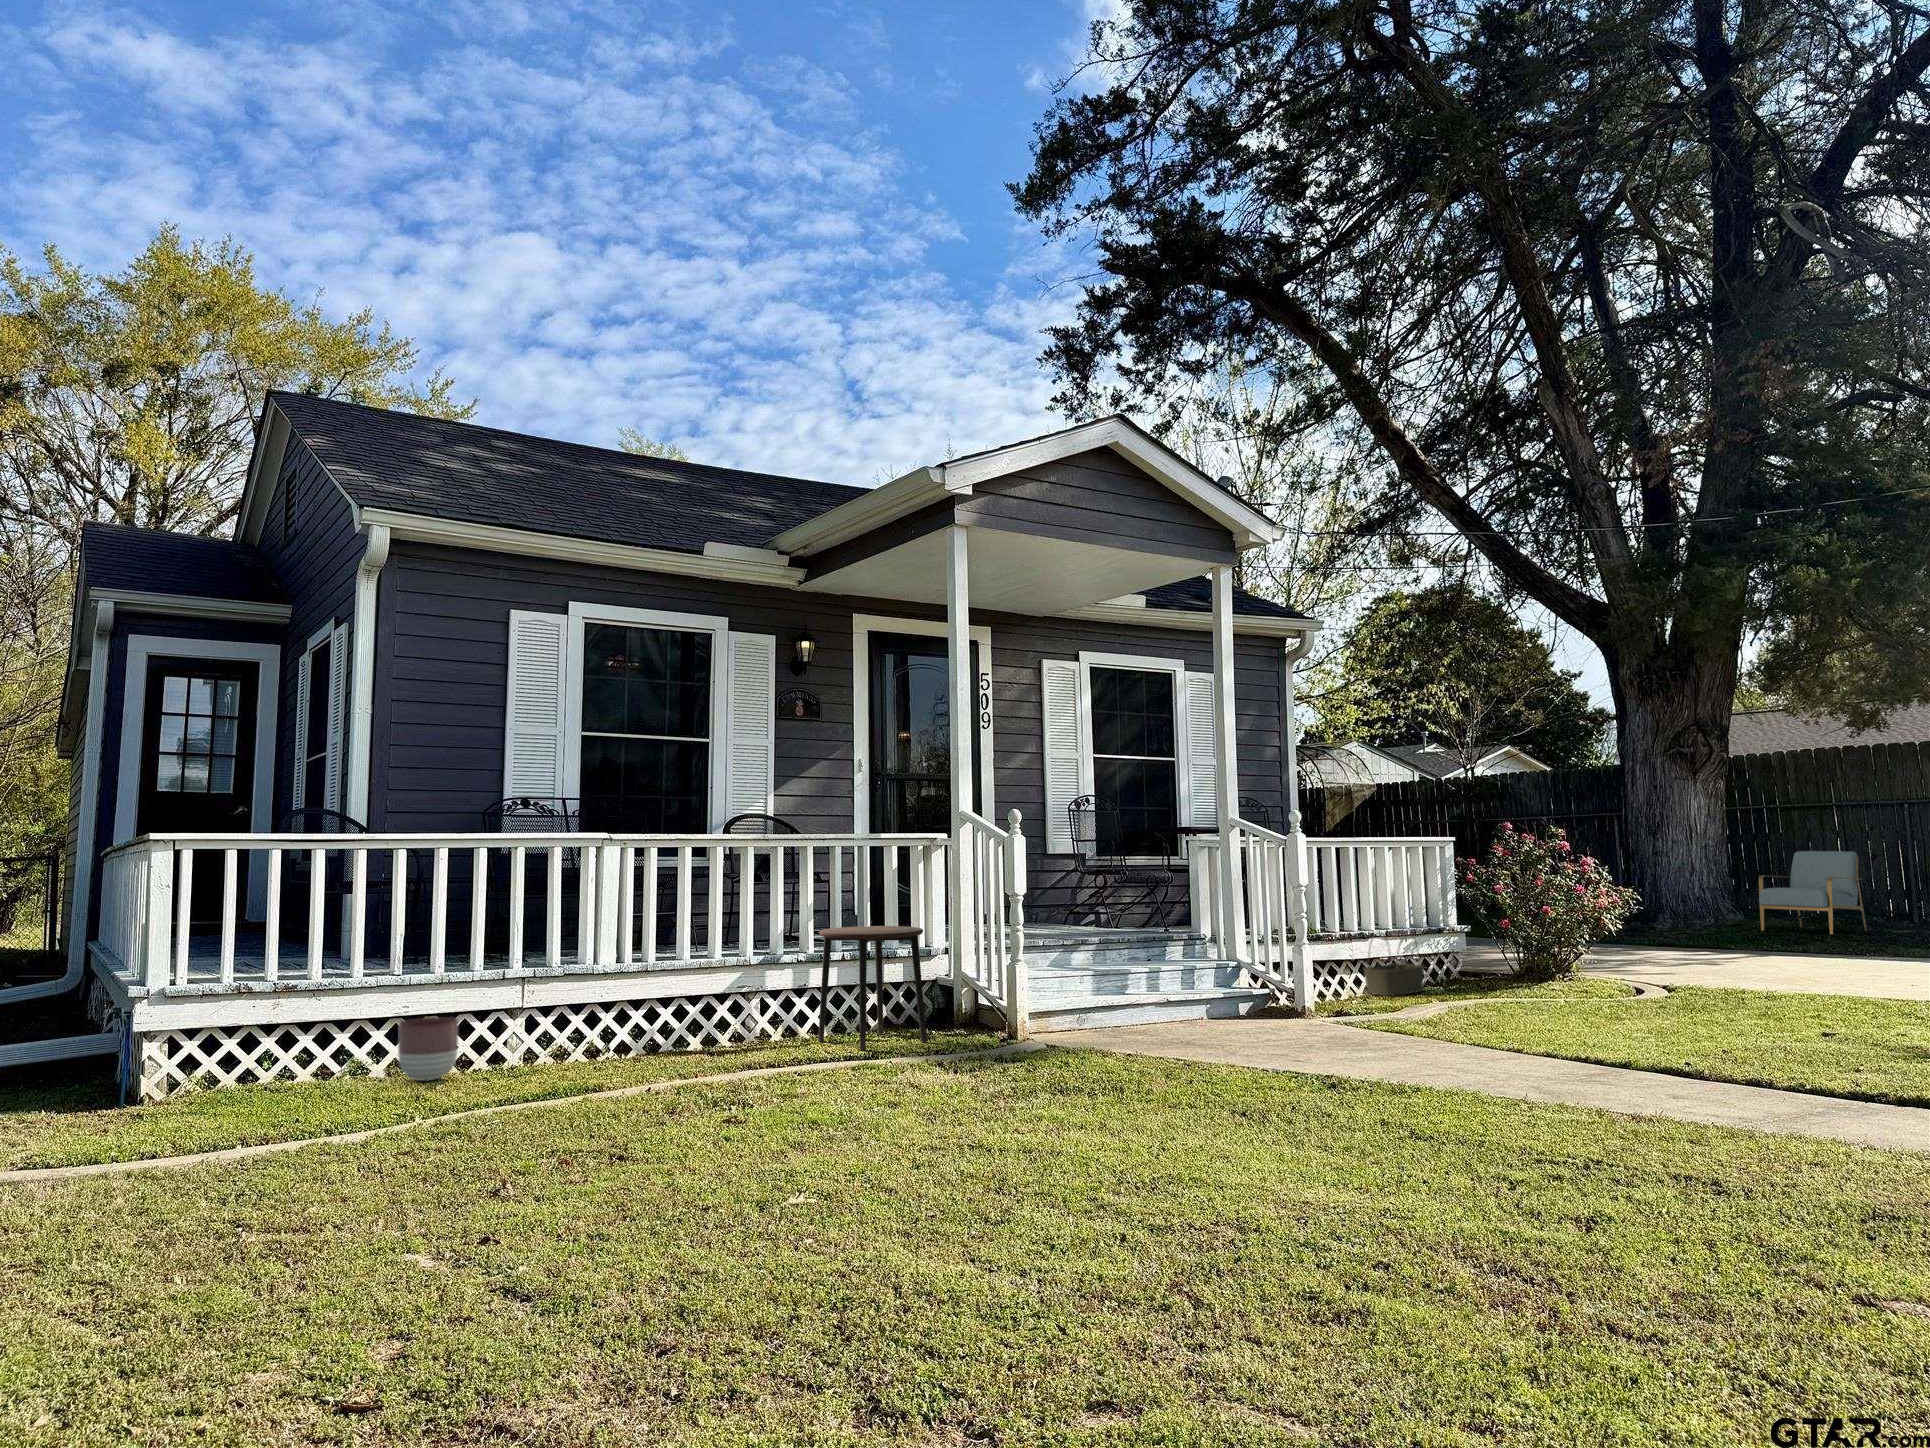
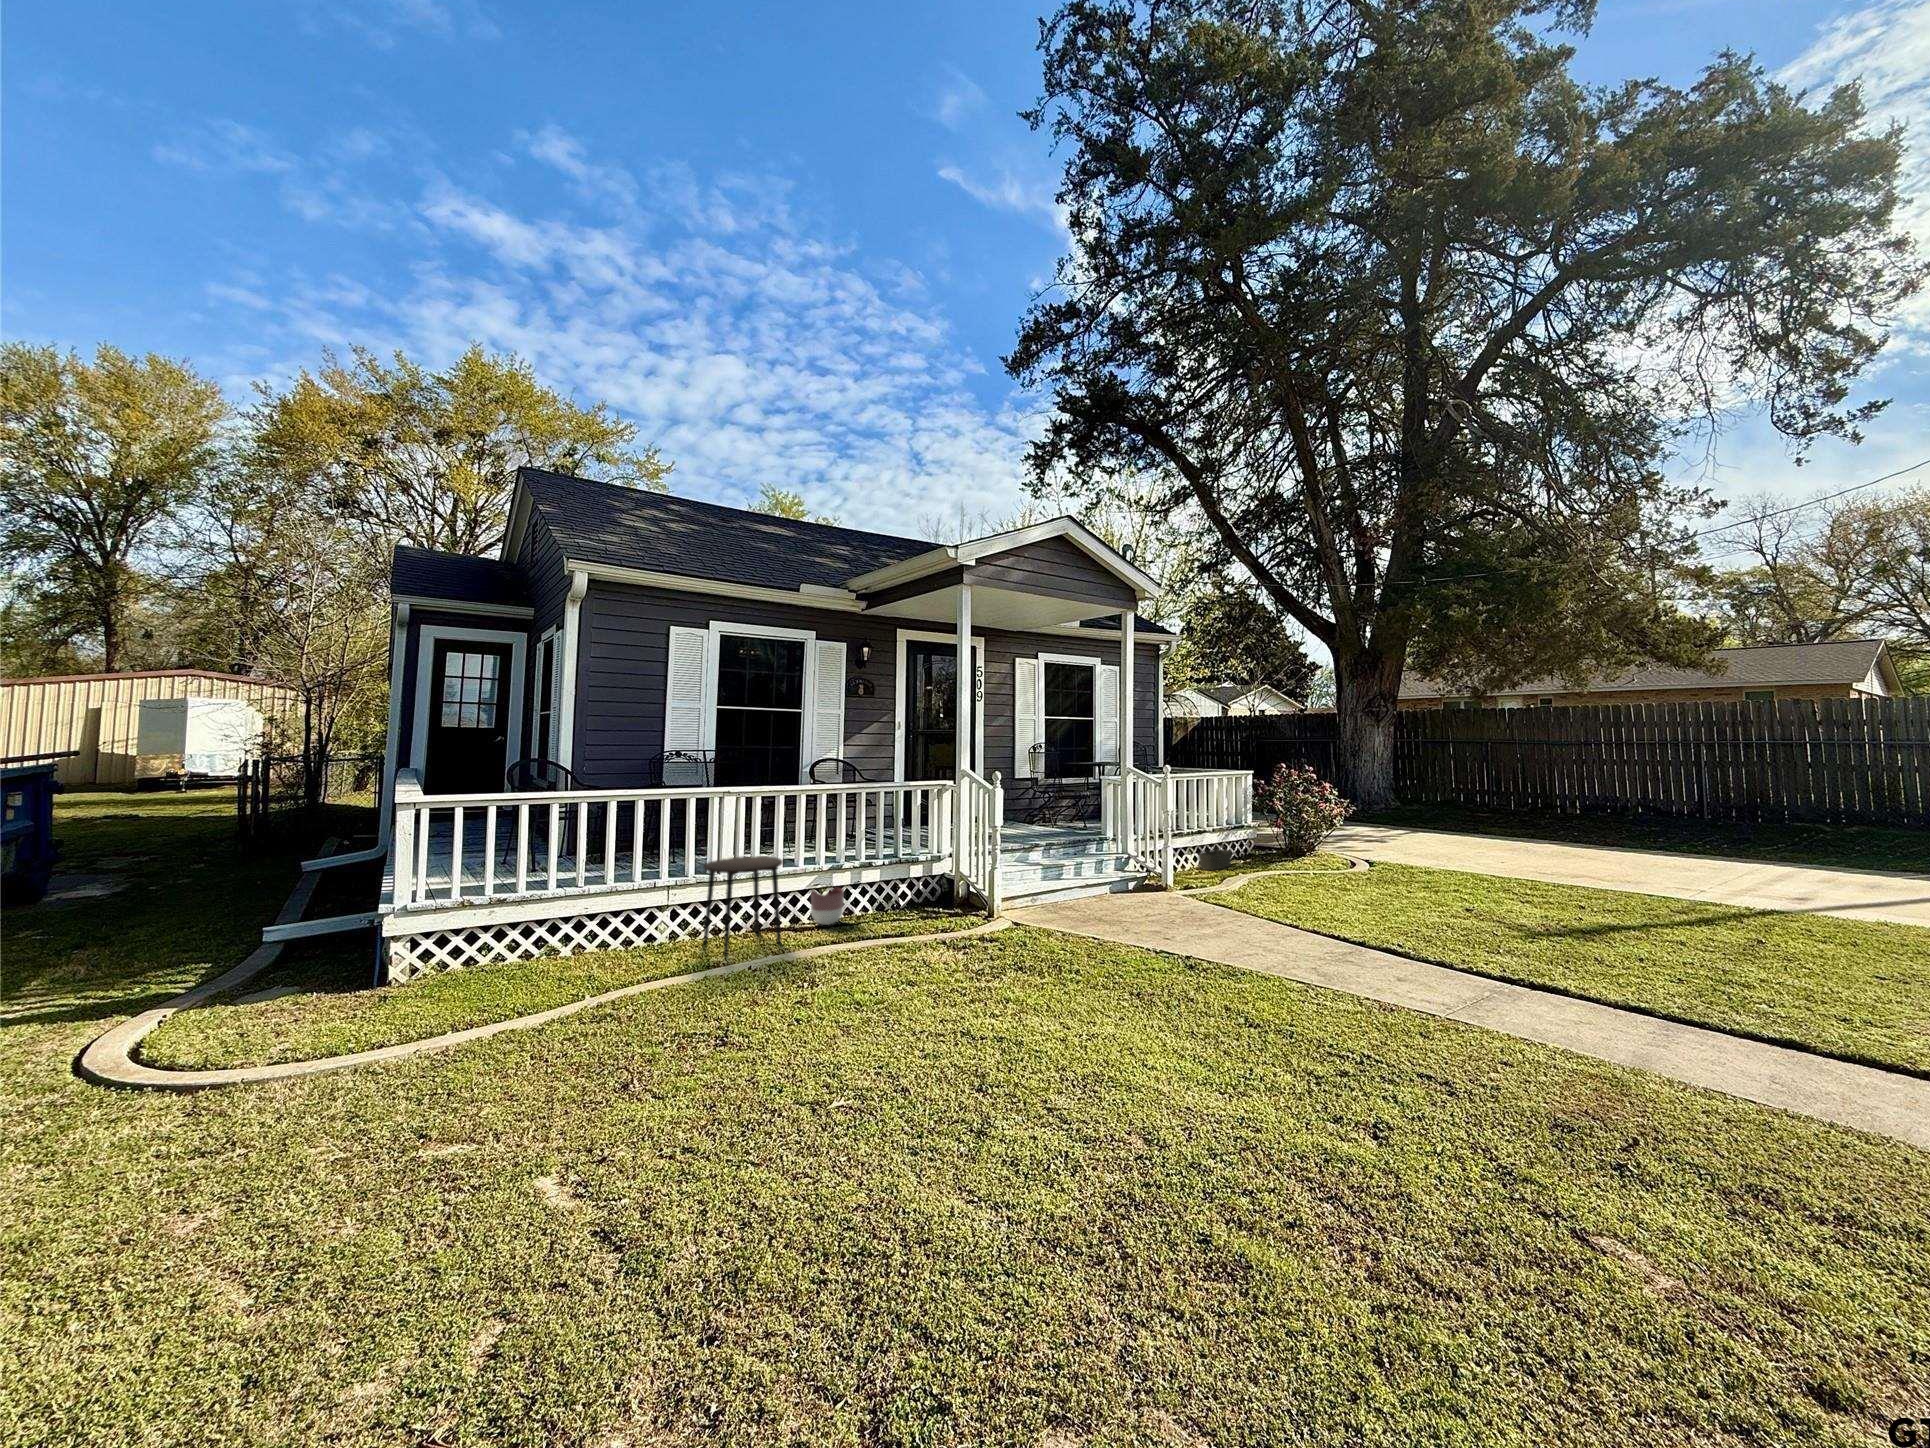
chair: present [1759,851,1867,934] -> none [1409,768,1464,816]
side table: present [818,926,927,1051] -> present [704,856,782,954]
planter: present [398,1017,458,1081] -> present [811,888,844,925]

